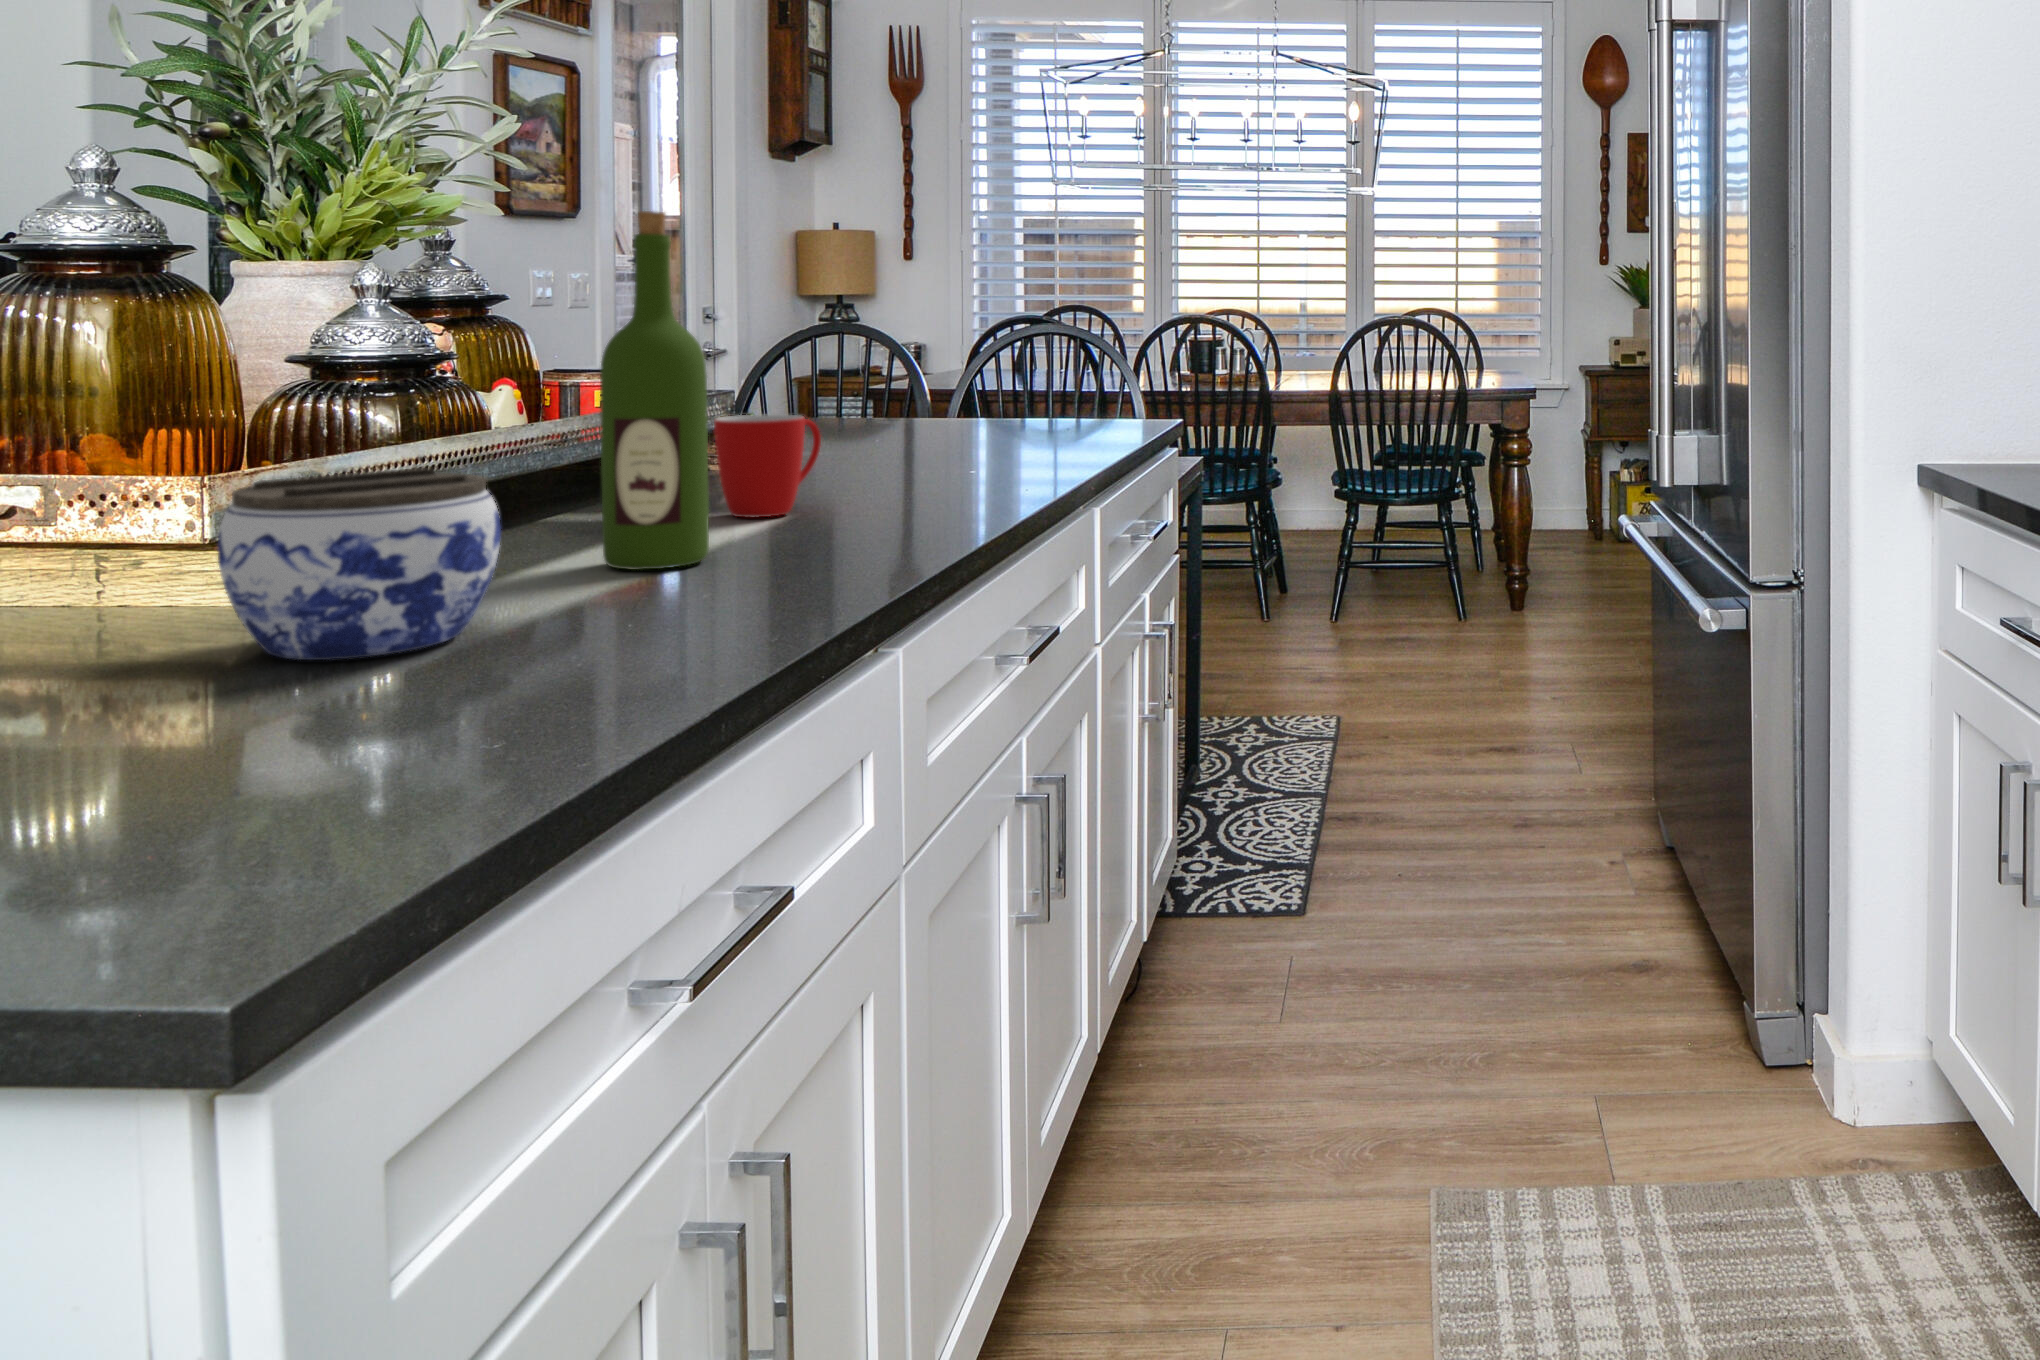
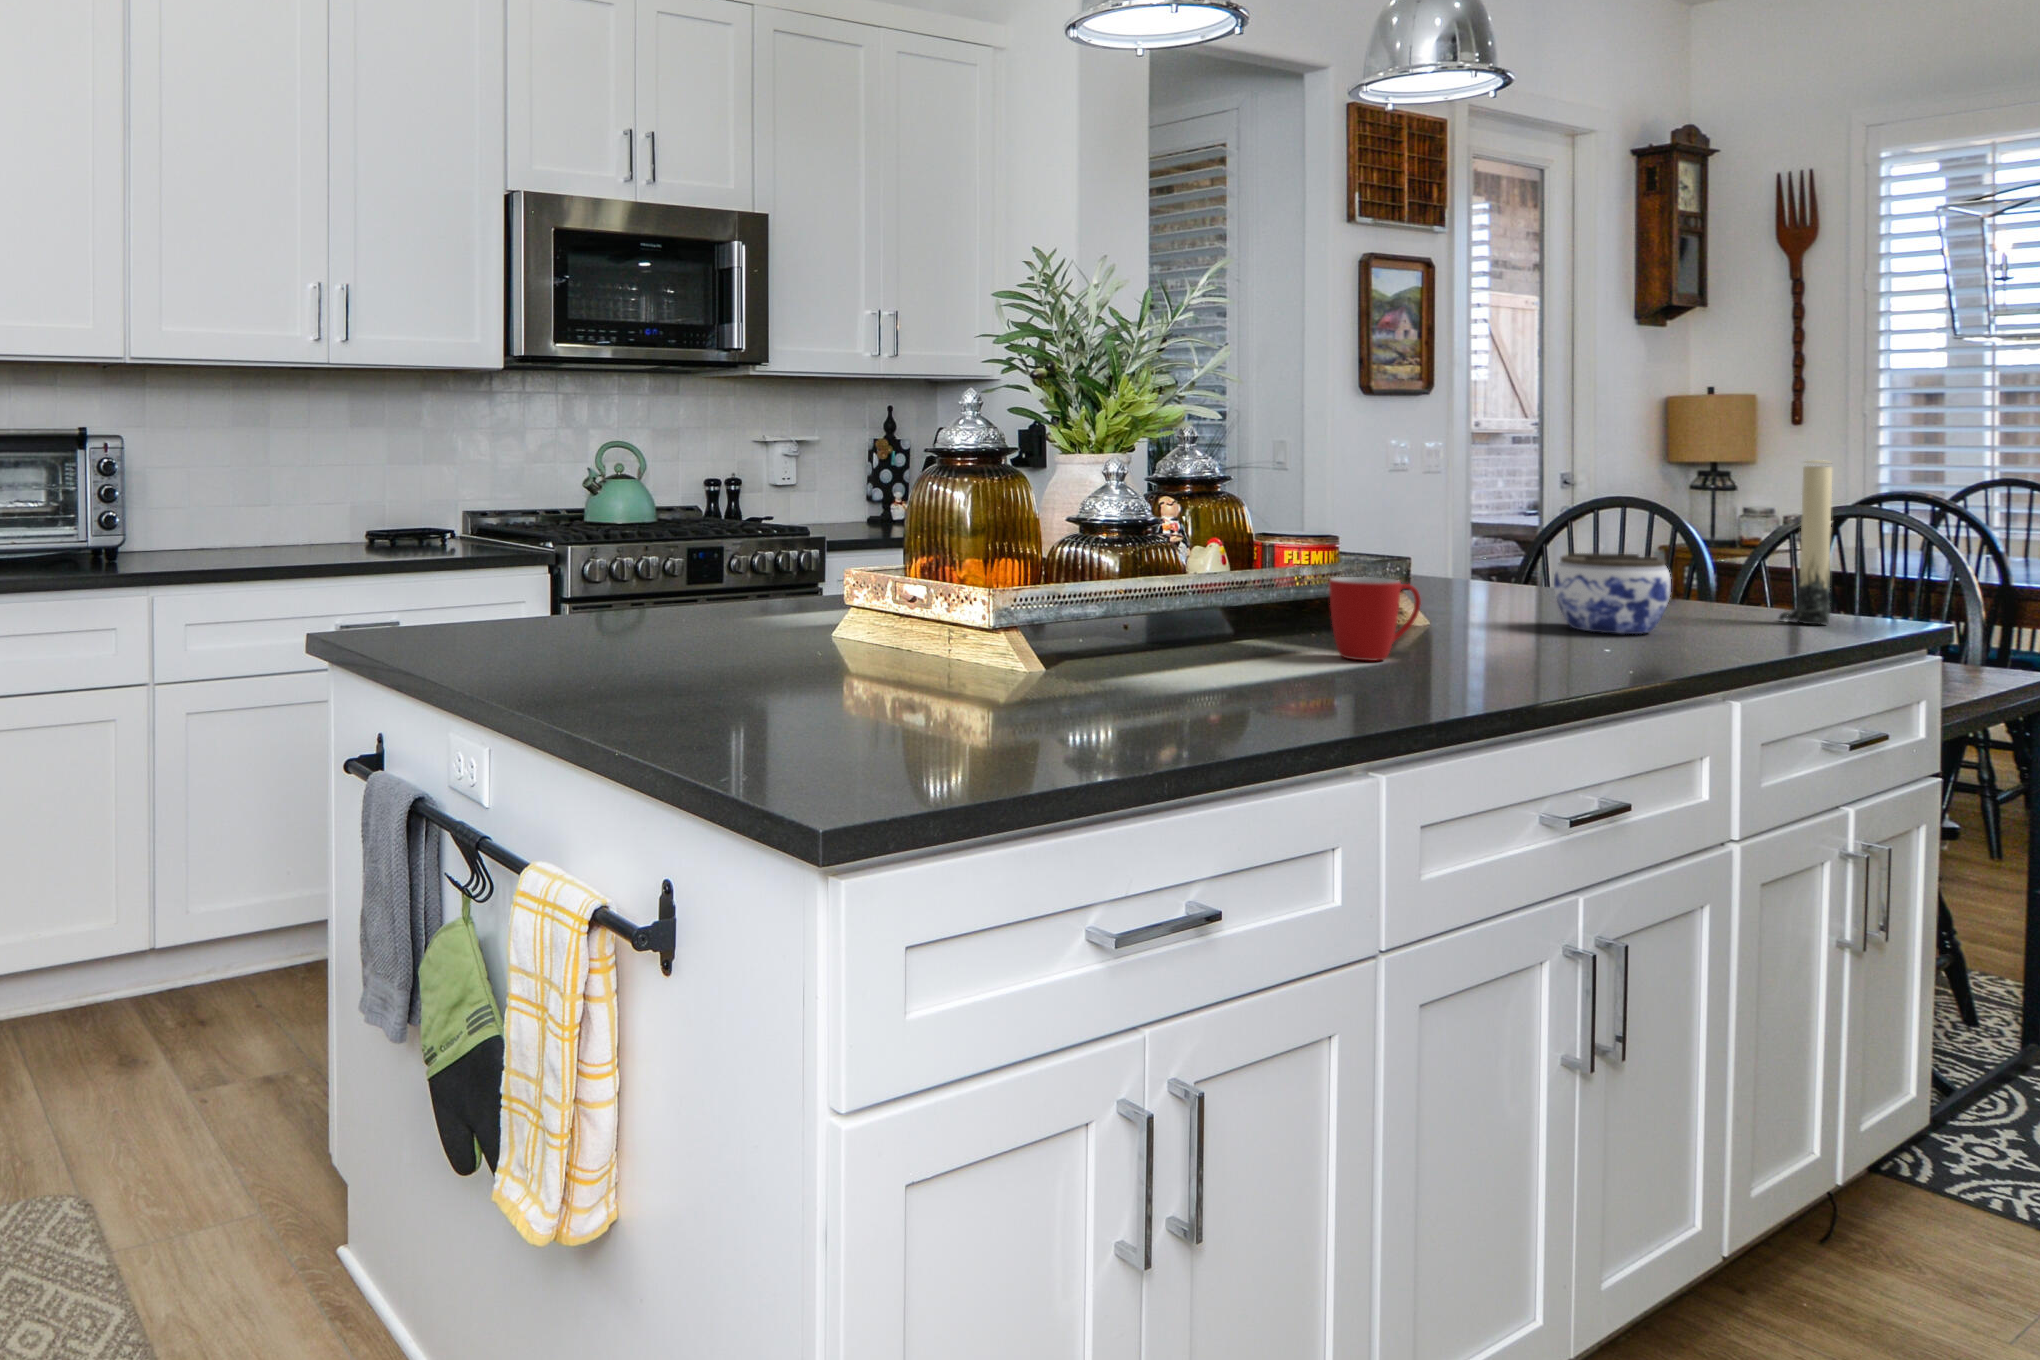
wine bottle: present [600,211,709,570] -> none [1209,423,1283,685]
candle: none [1069,279,1113,432] -> present [1779,460,1832,624]
jar: present [218,468,501,660] -> present [1554,553,1671,634]

